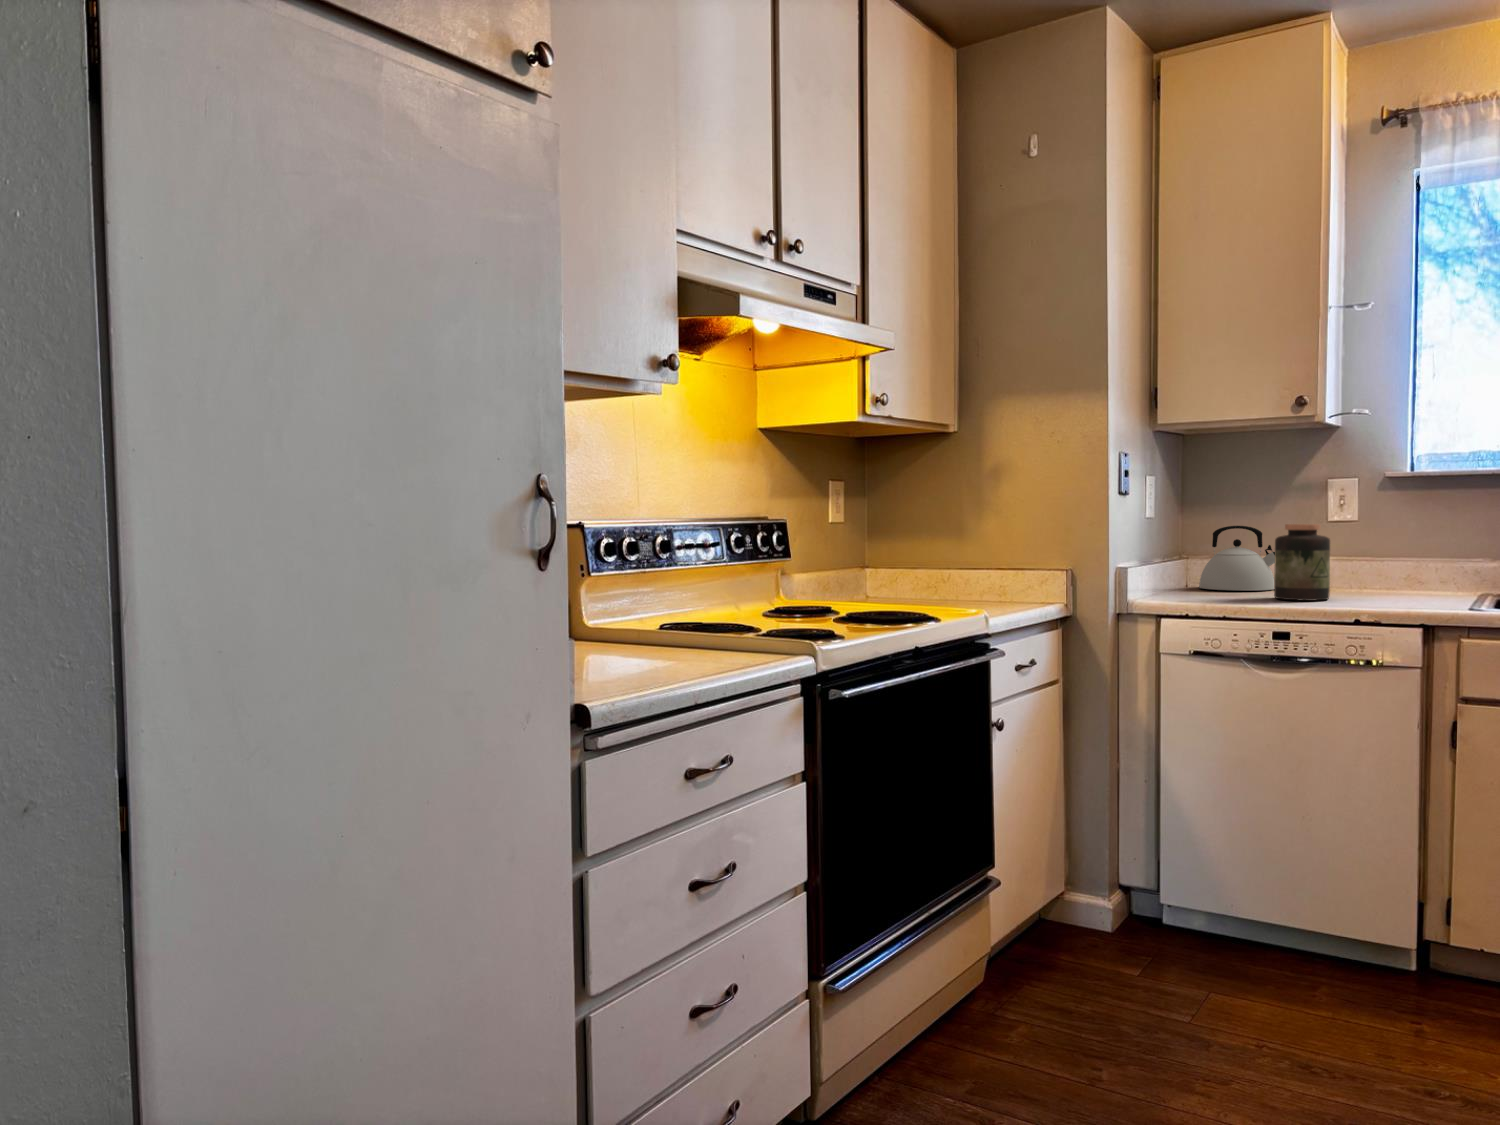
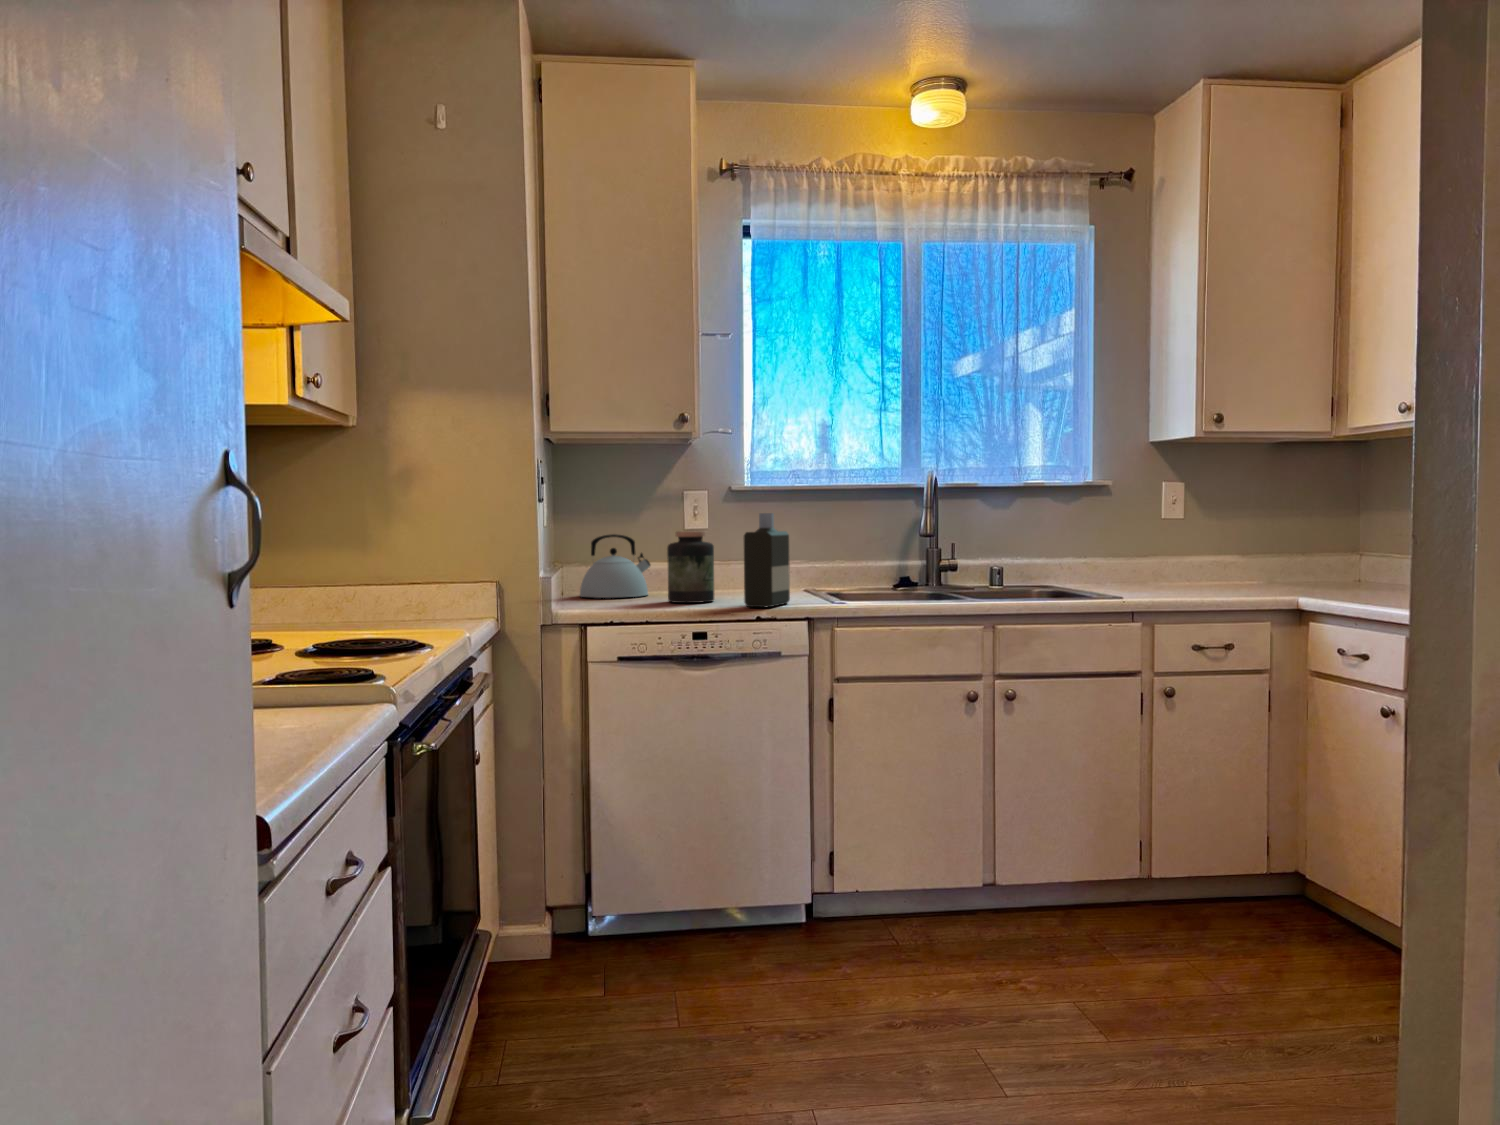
bottle: none [1343,505,1411,610] -> present [744,513,790,607]

